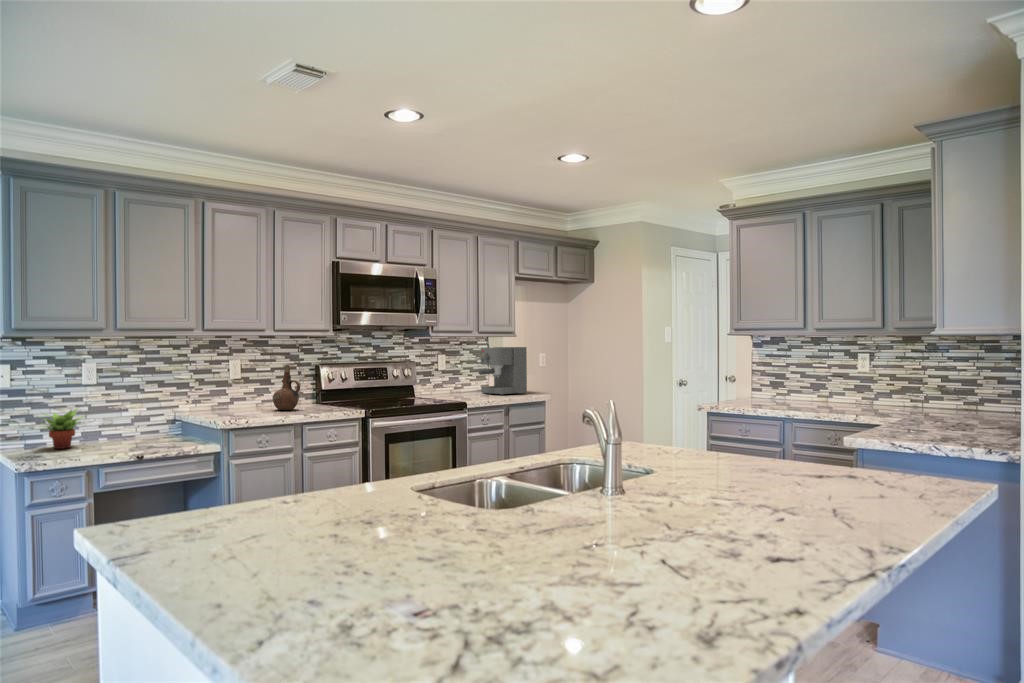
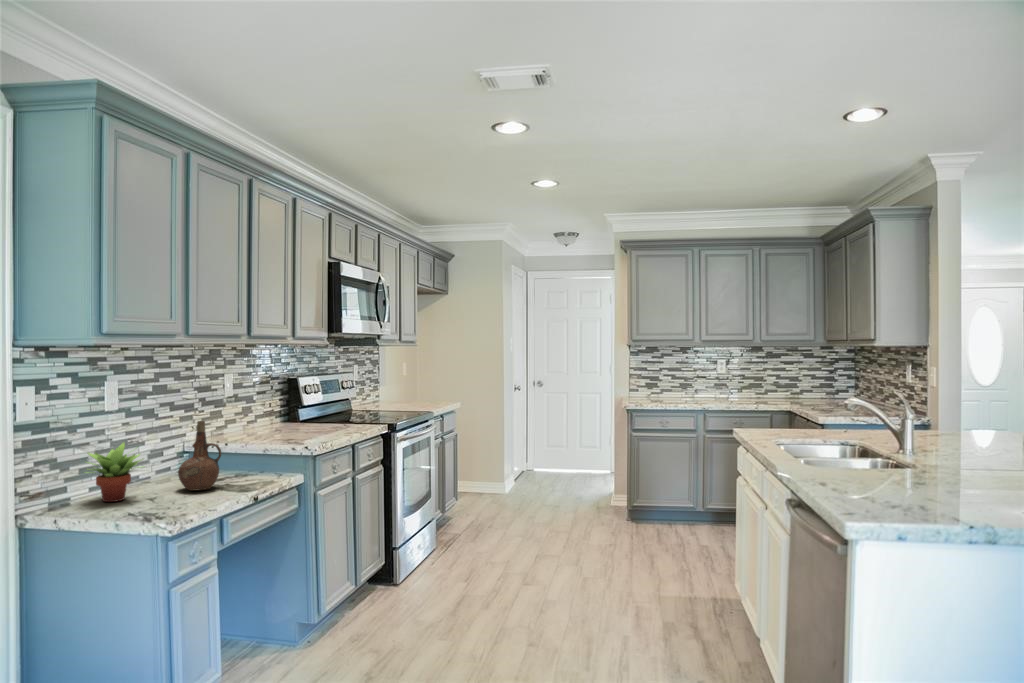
coffee maker: present [479,347,527,395] -> none [382,355,428,405]
ceramic pitcher: present [273,365,300,410] -> present [178,421,221,490]

